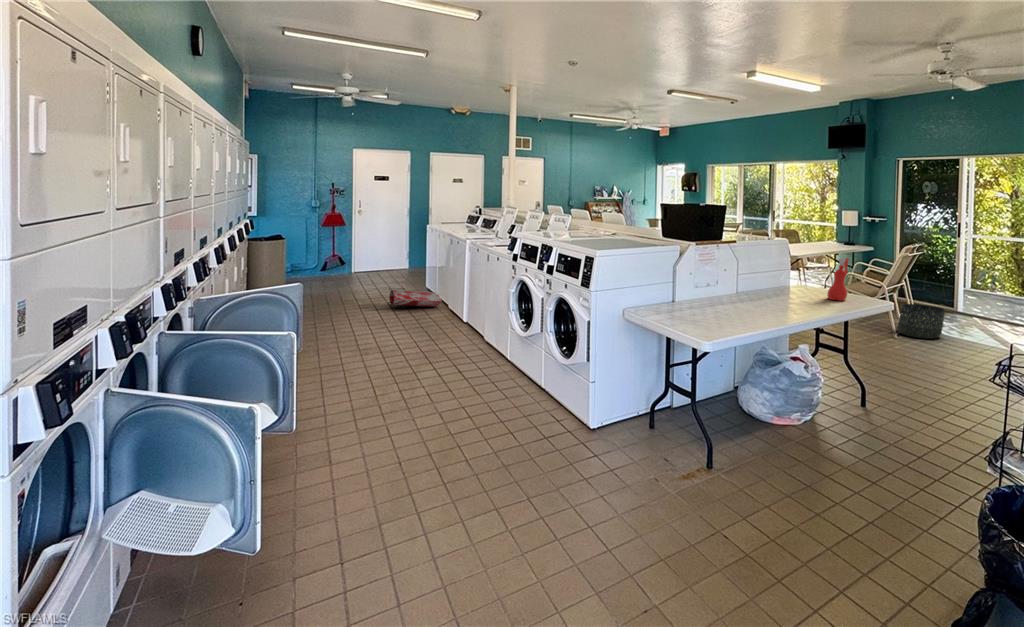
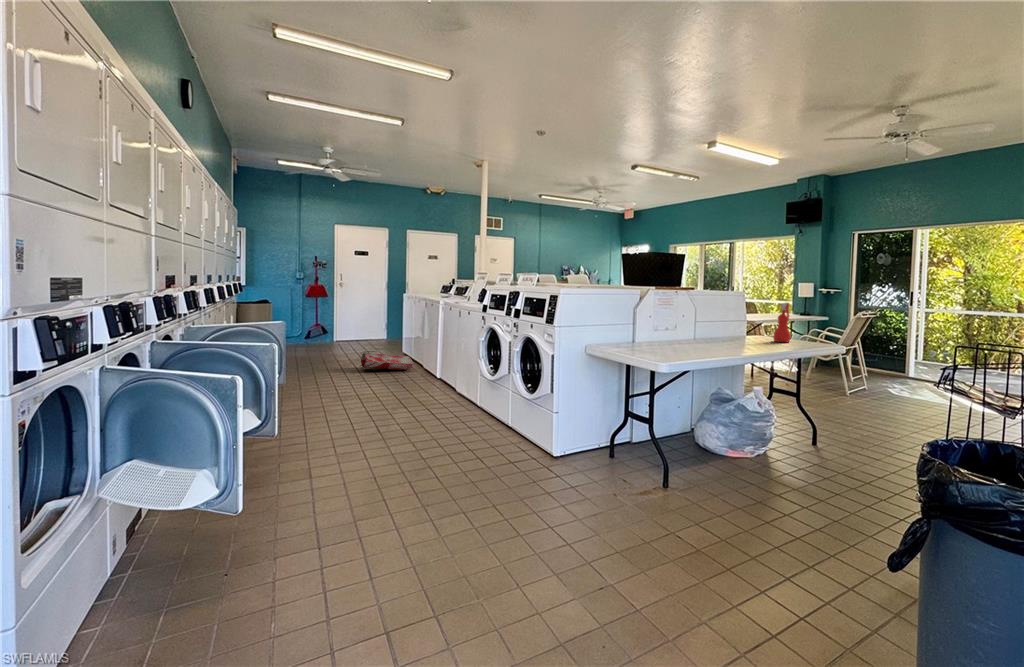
basket: present [898,304,945,339] -> none [853,364,894,396]

